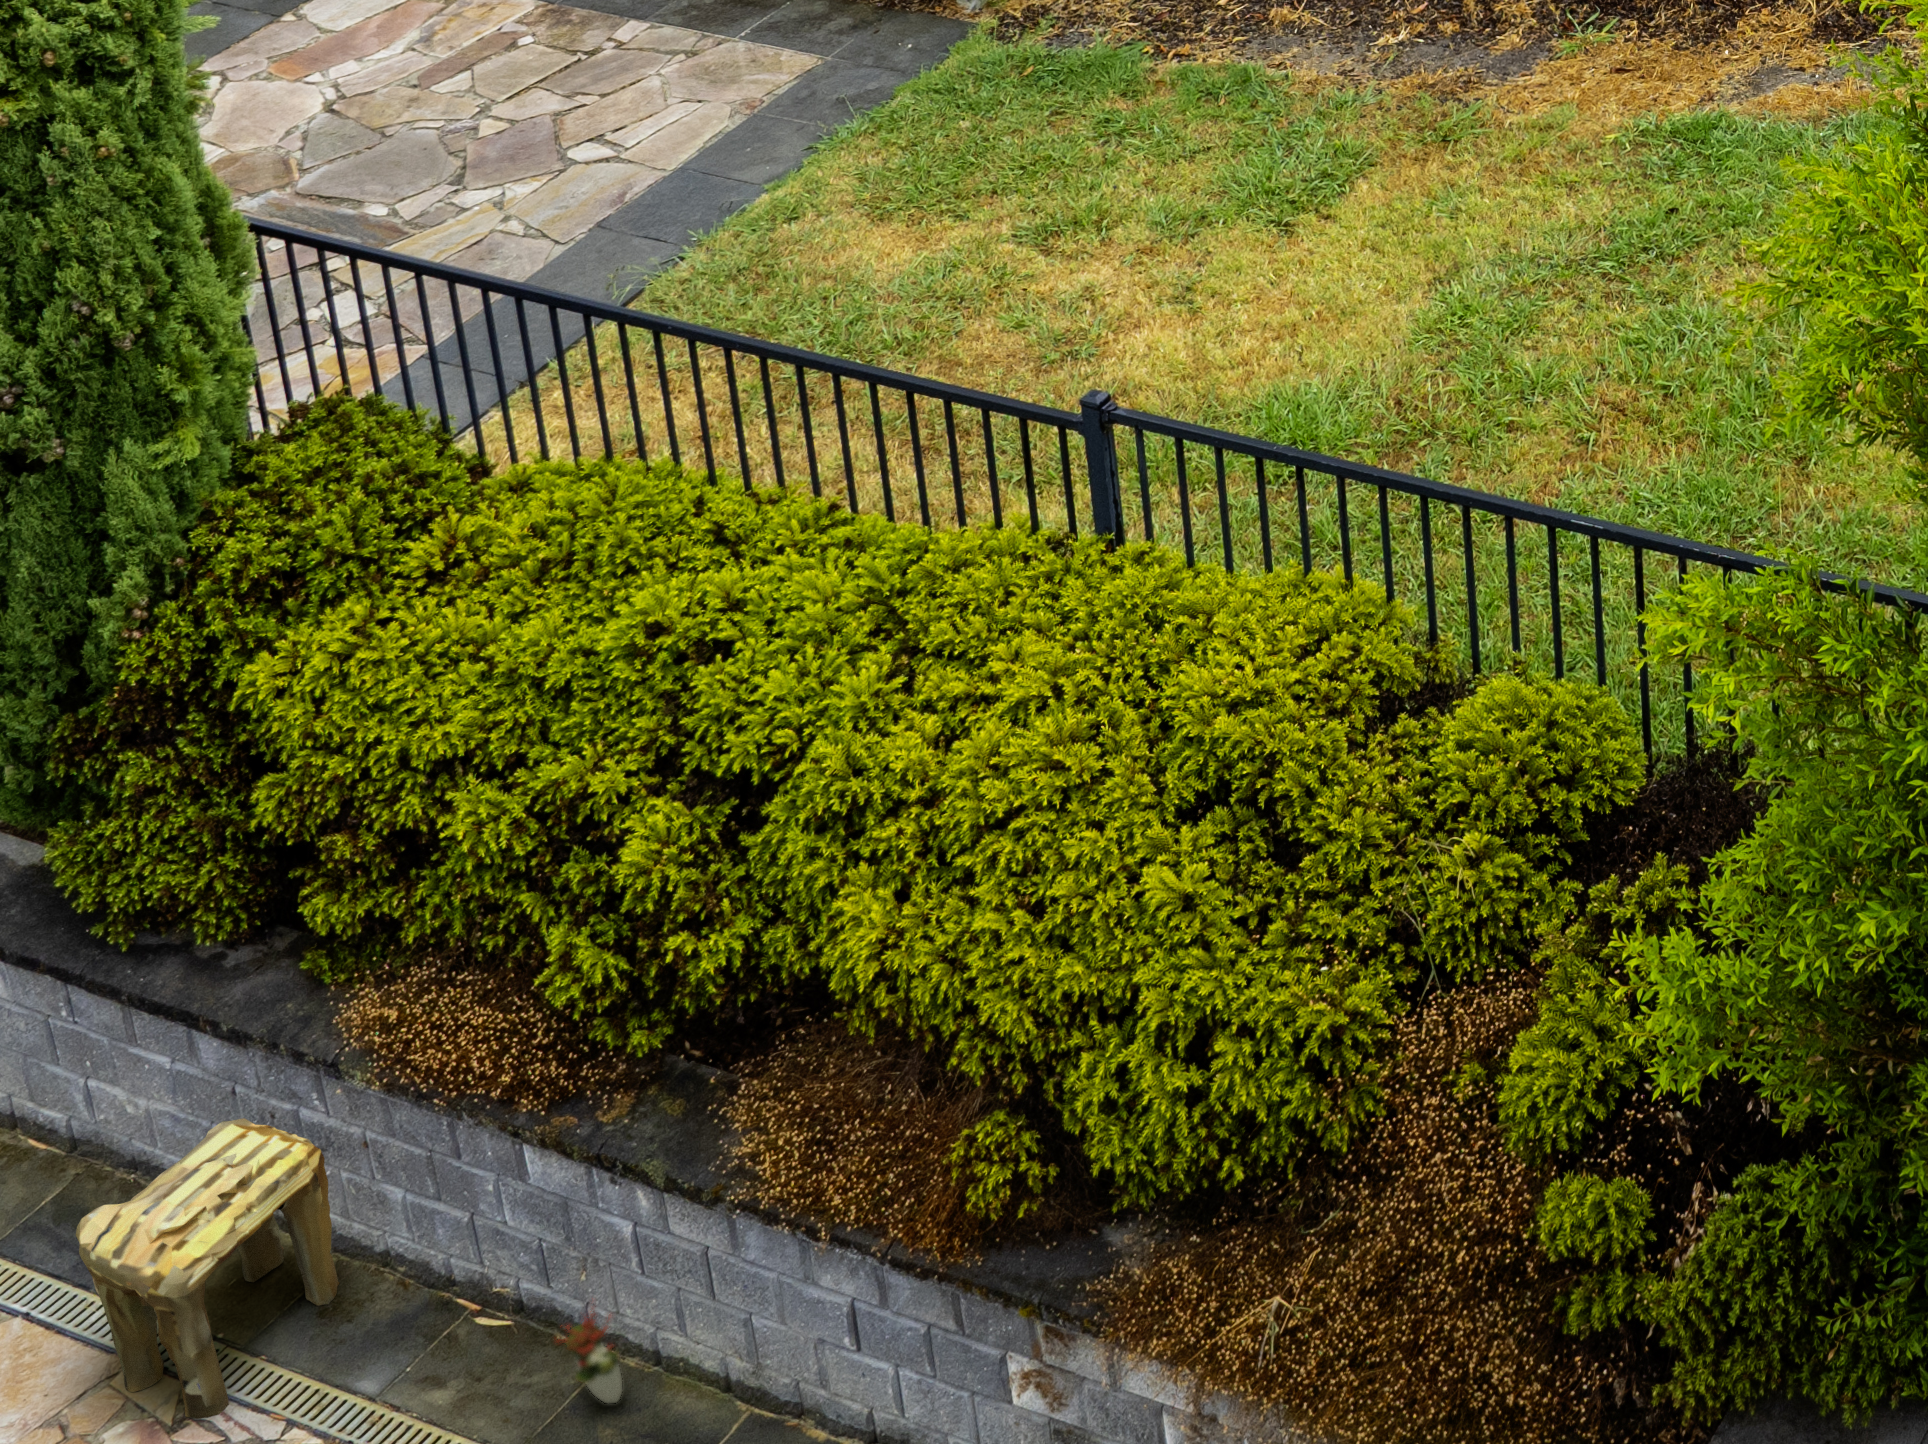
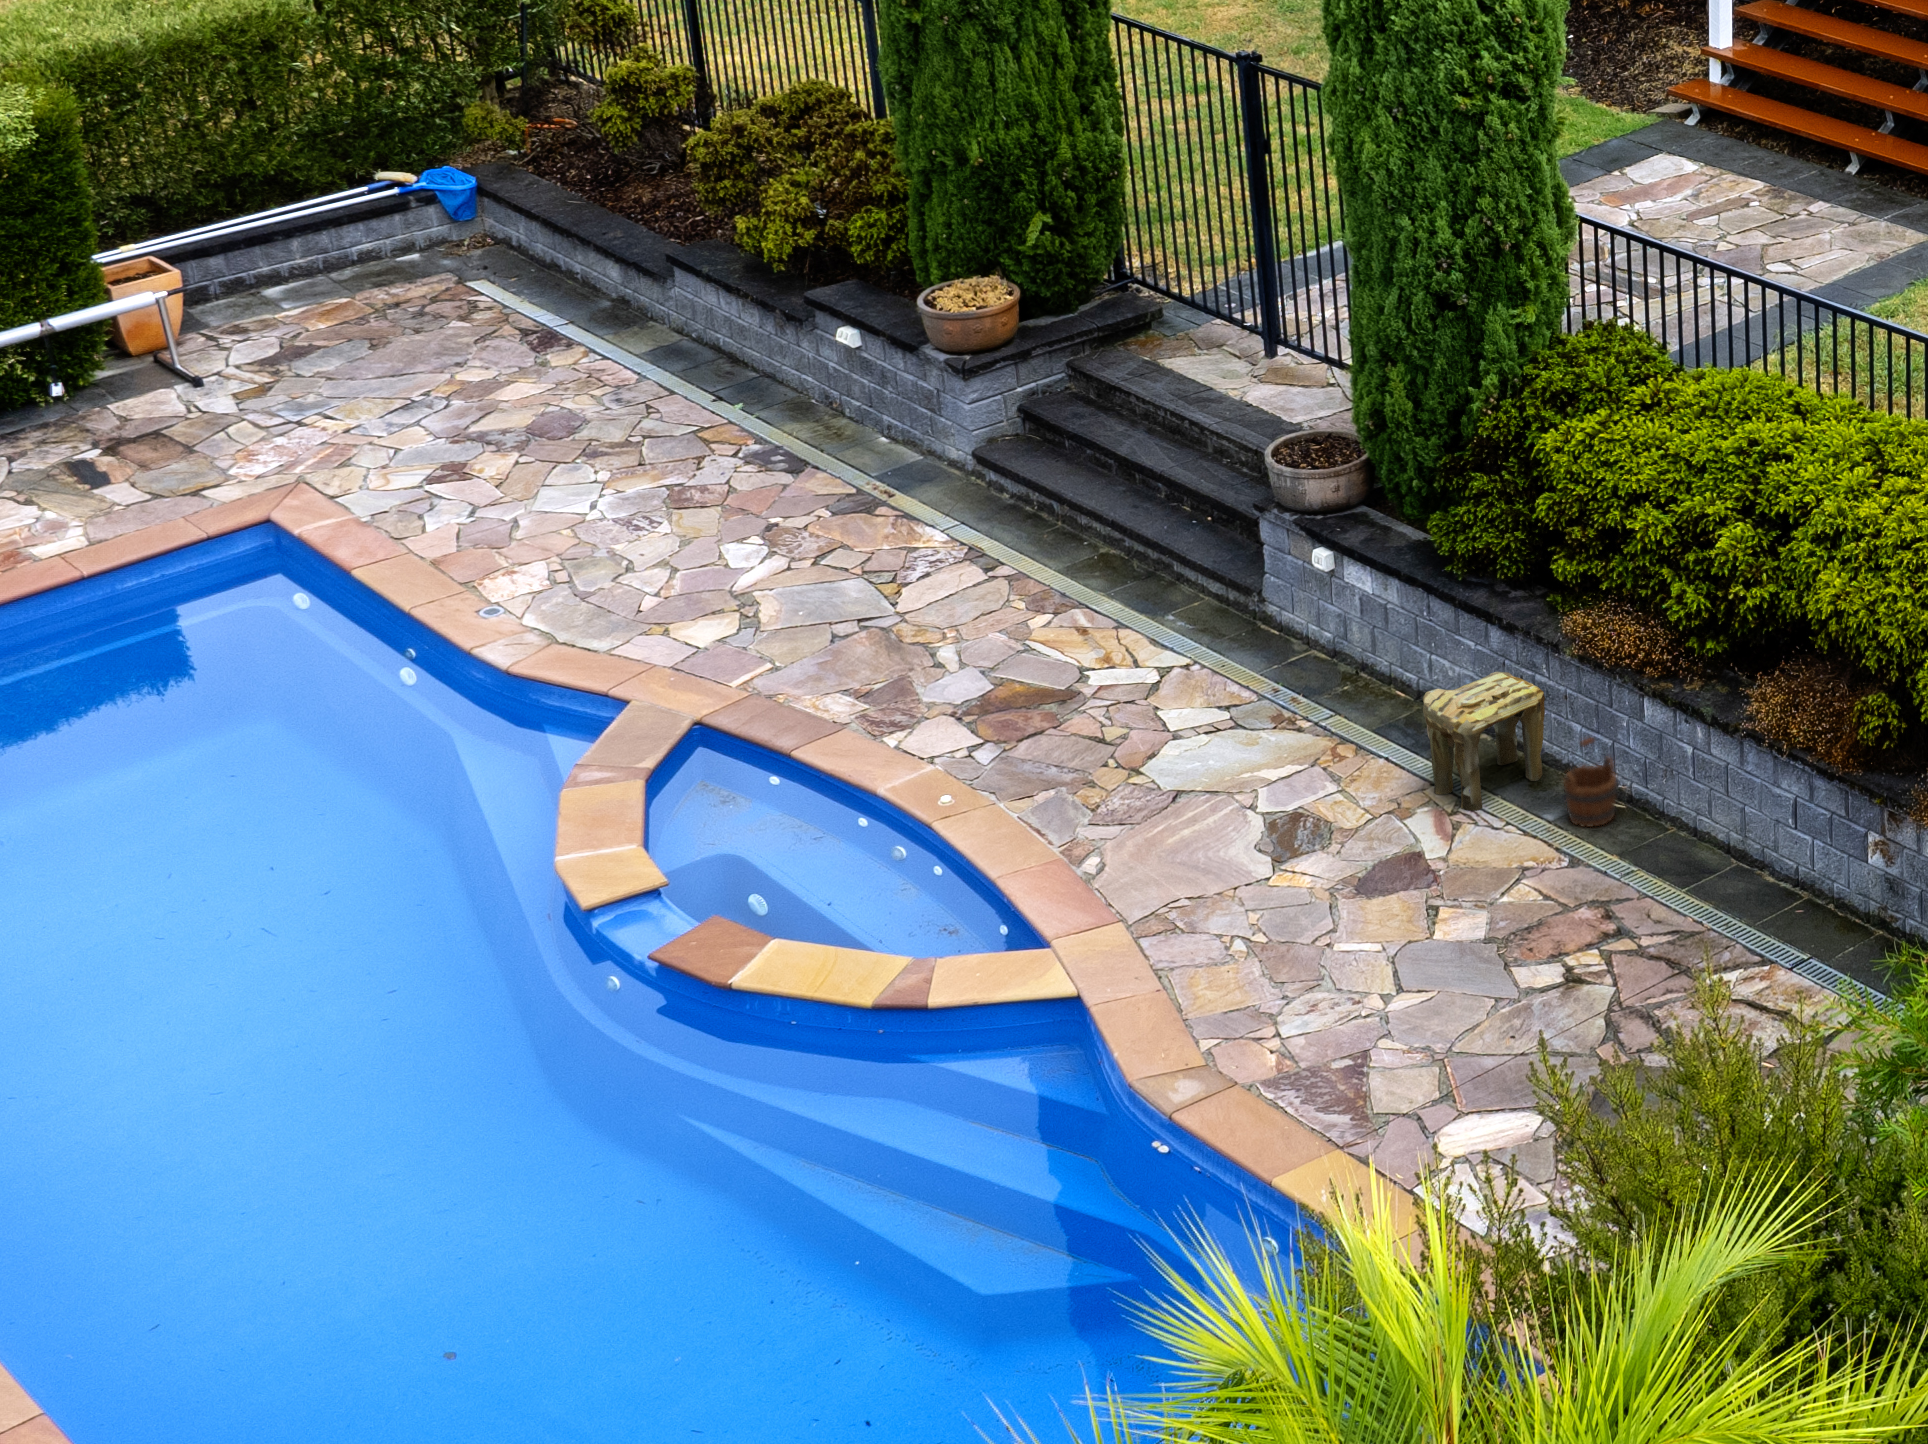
wooden bucket: none [386,1235,498,1400] -> present [1564,738,1617,827]
decorative plant: present [555,1311,622,1403] -> none [1643,785,1674,846]

